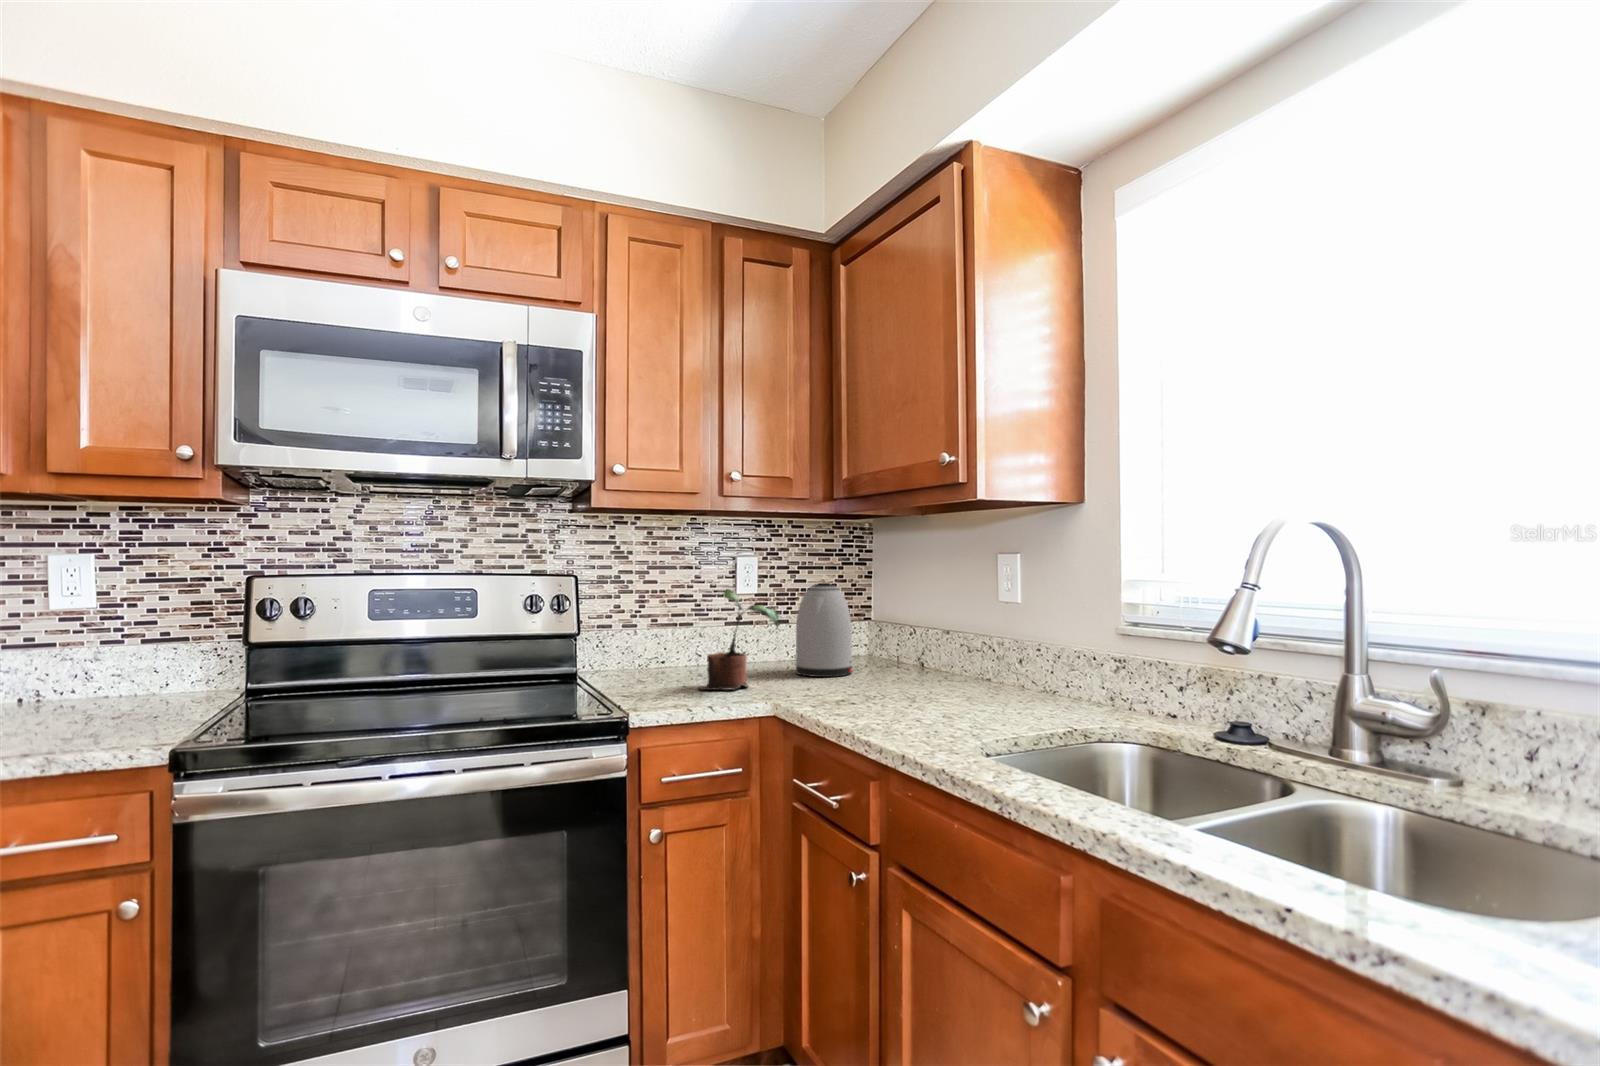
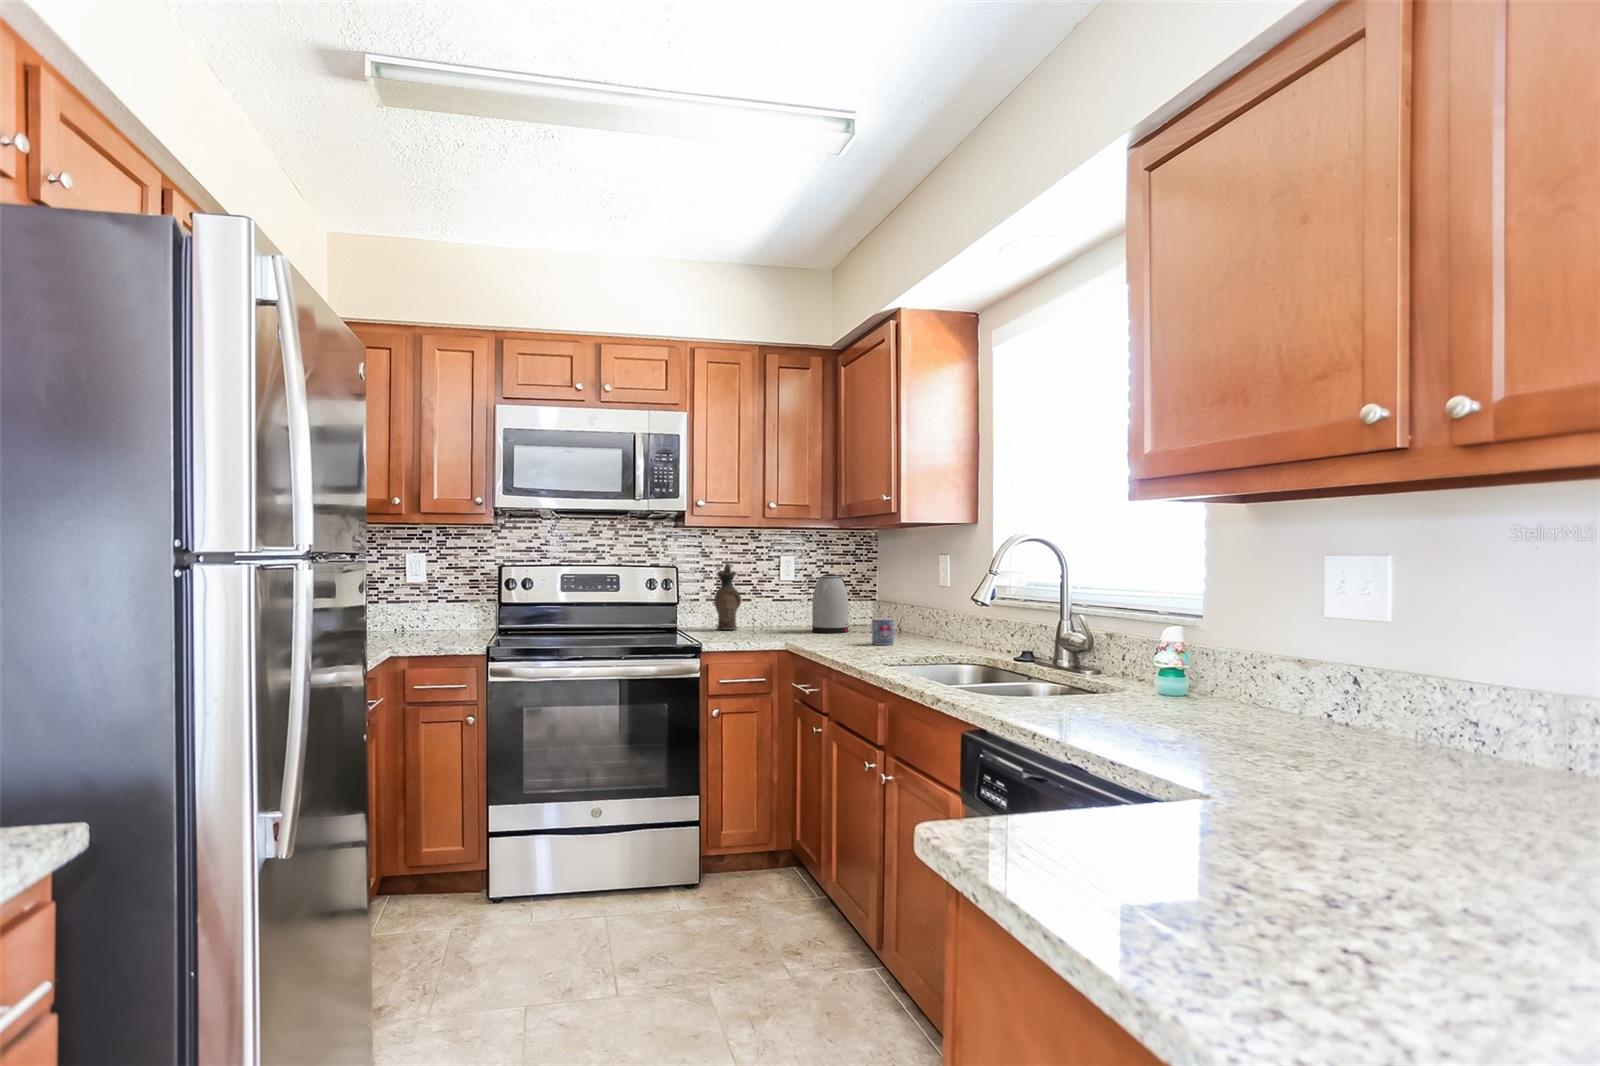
ceramic pitcher: none [637,568,681,674] -> present [714,563,741,630]
potted plant: present [699,589,779,690] -> none [745,576,794,637]
mug: none [928,658,971,708] -> present [872,618,894,645]

